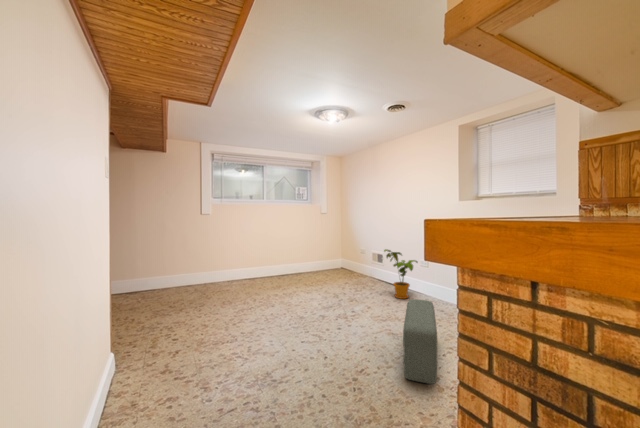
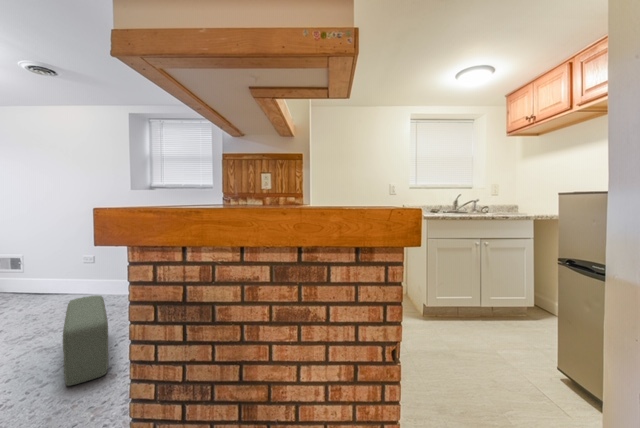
house plant: present [384,249,418,299] -> none [25,248,81,306]

